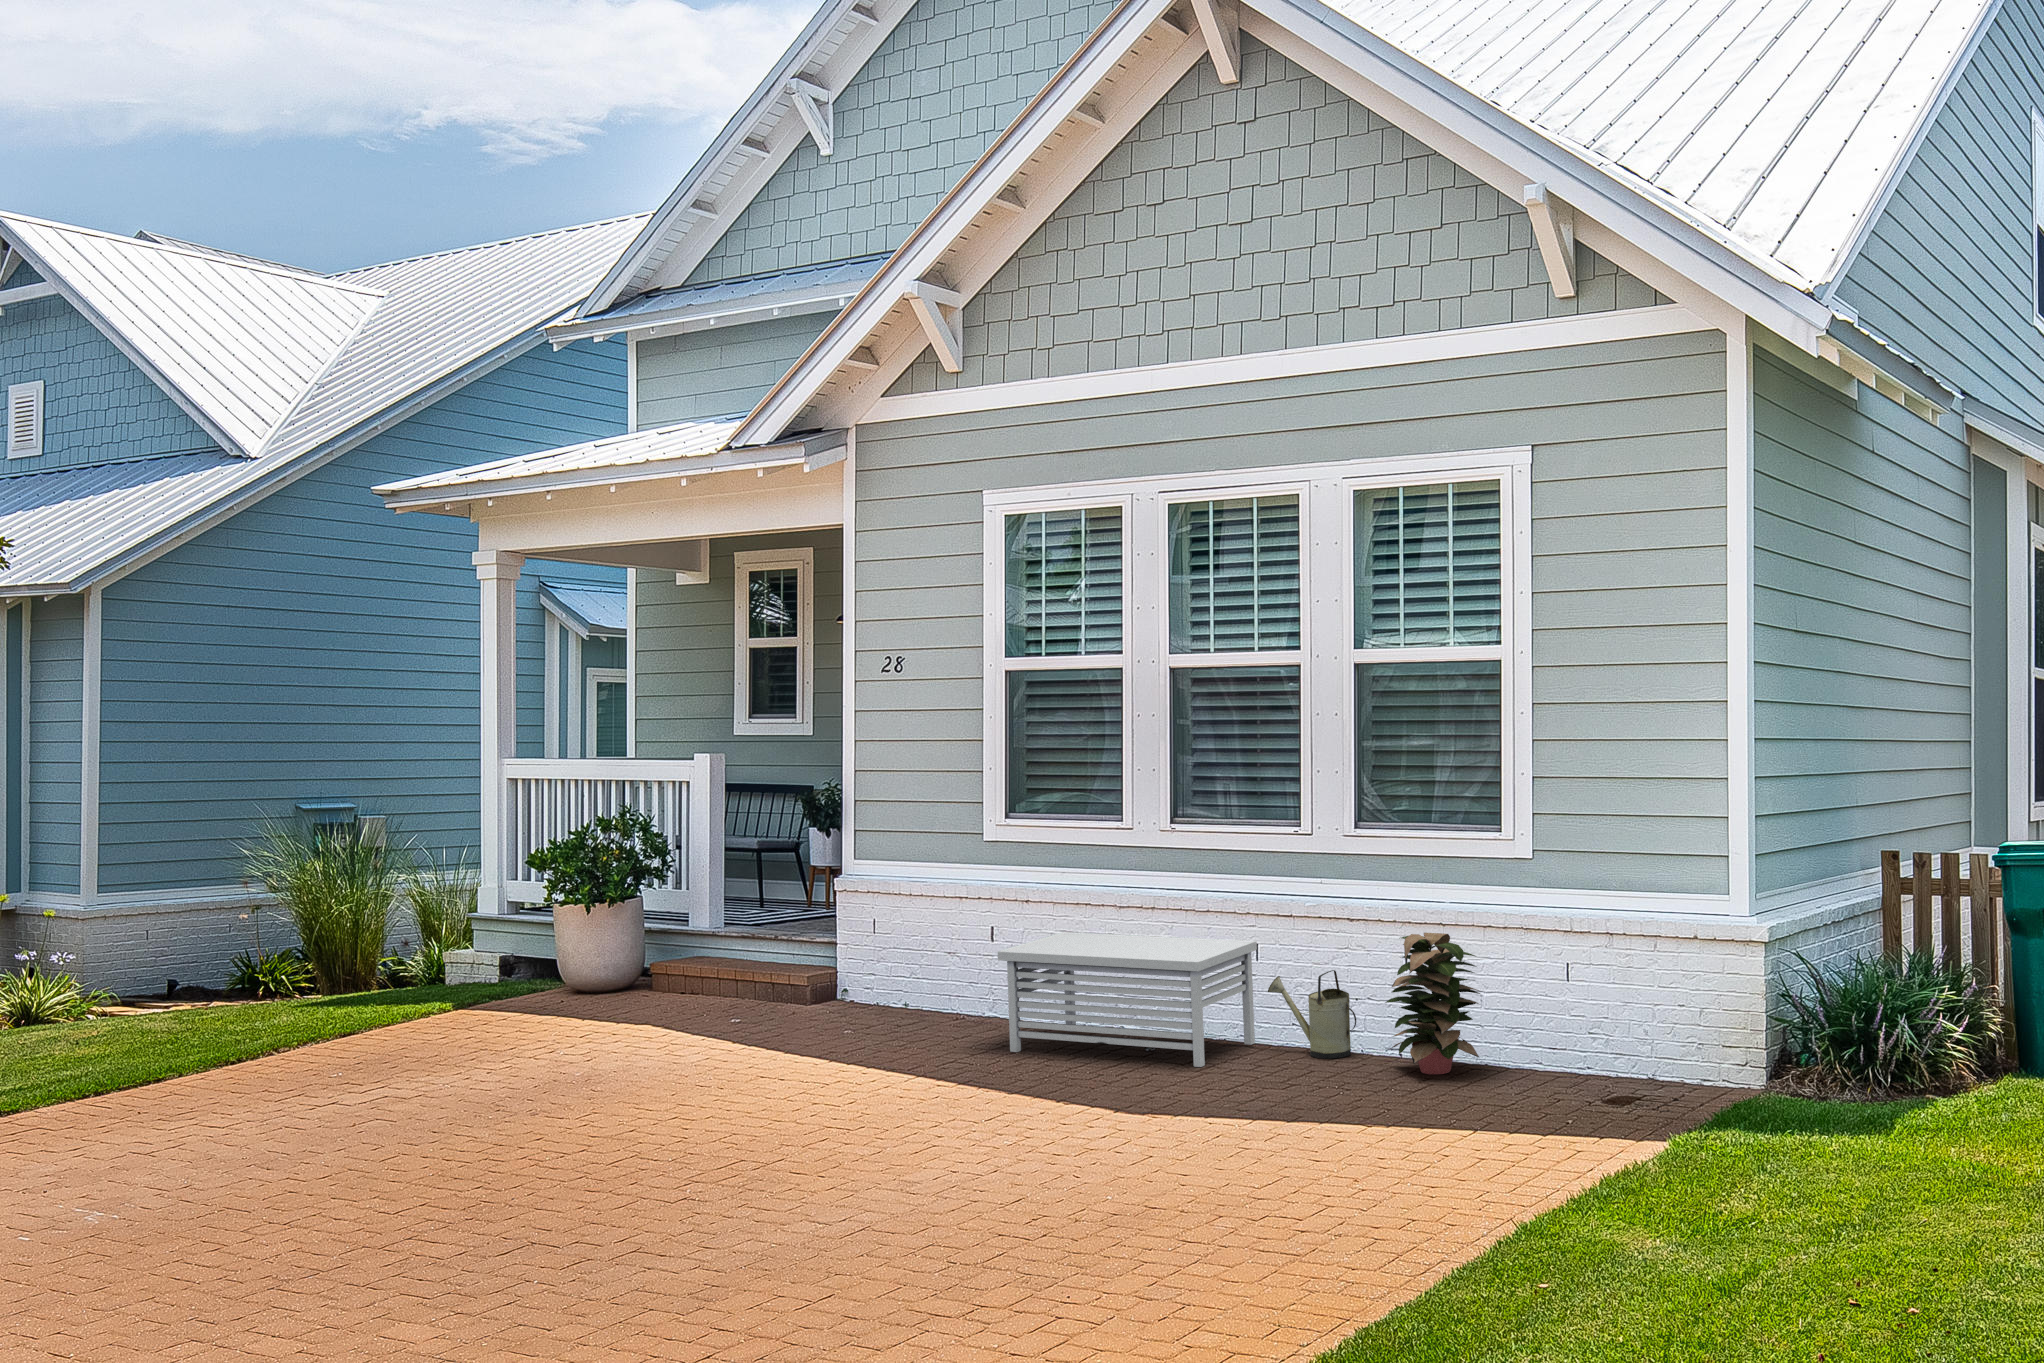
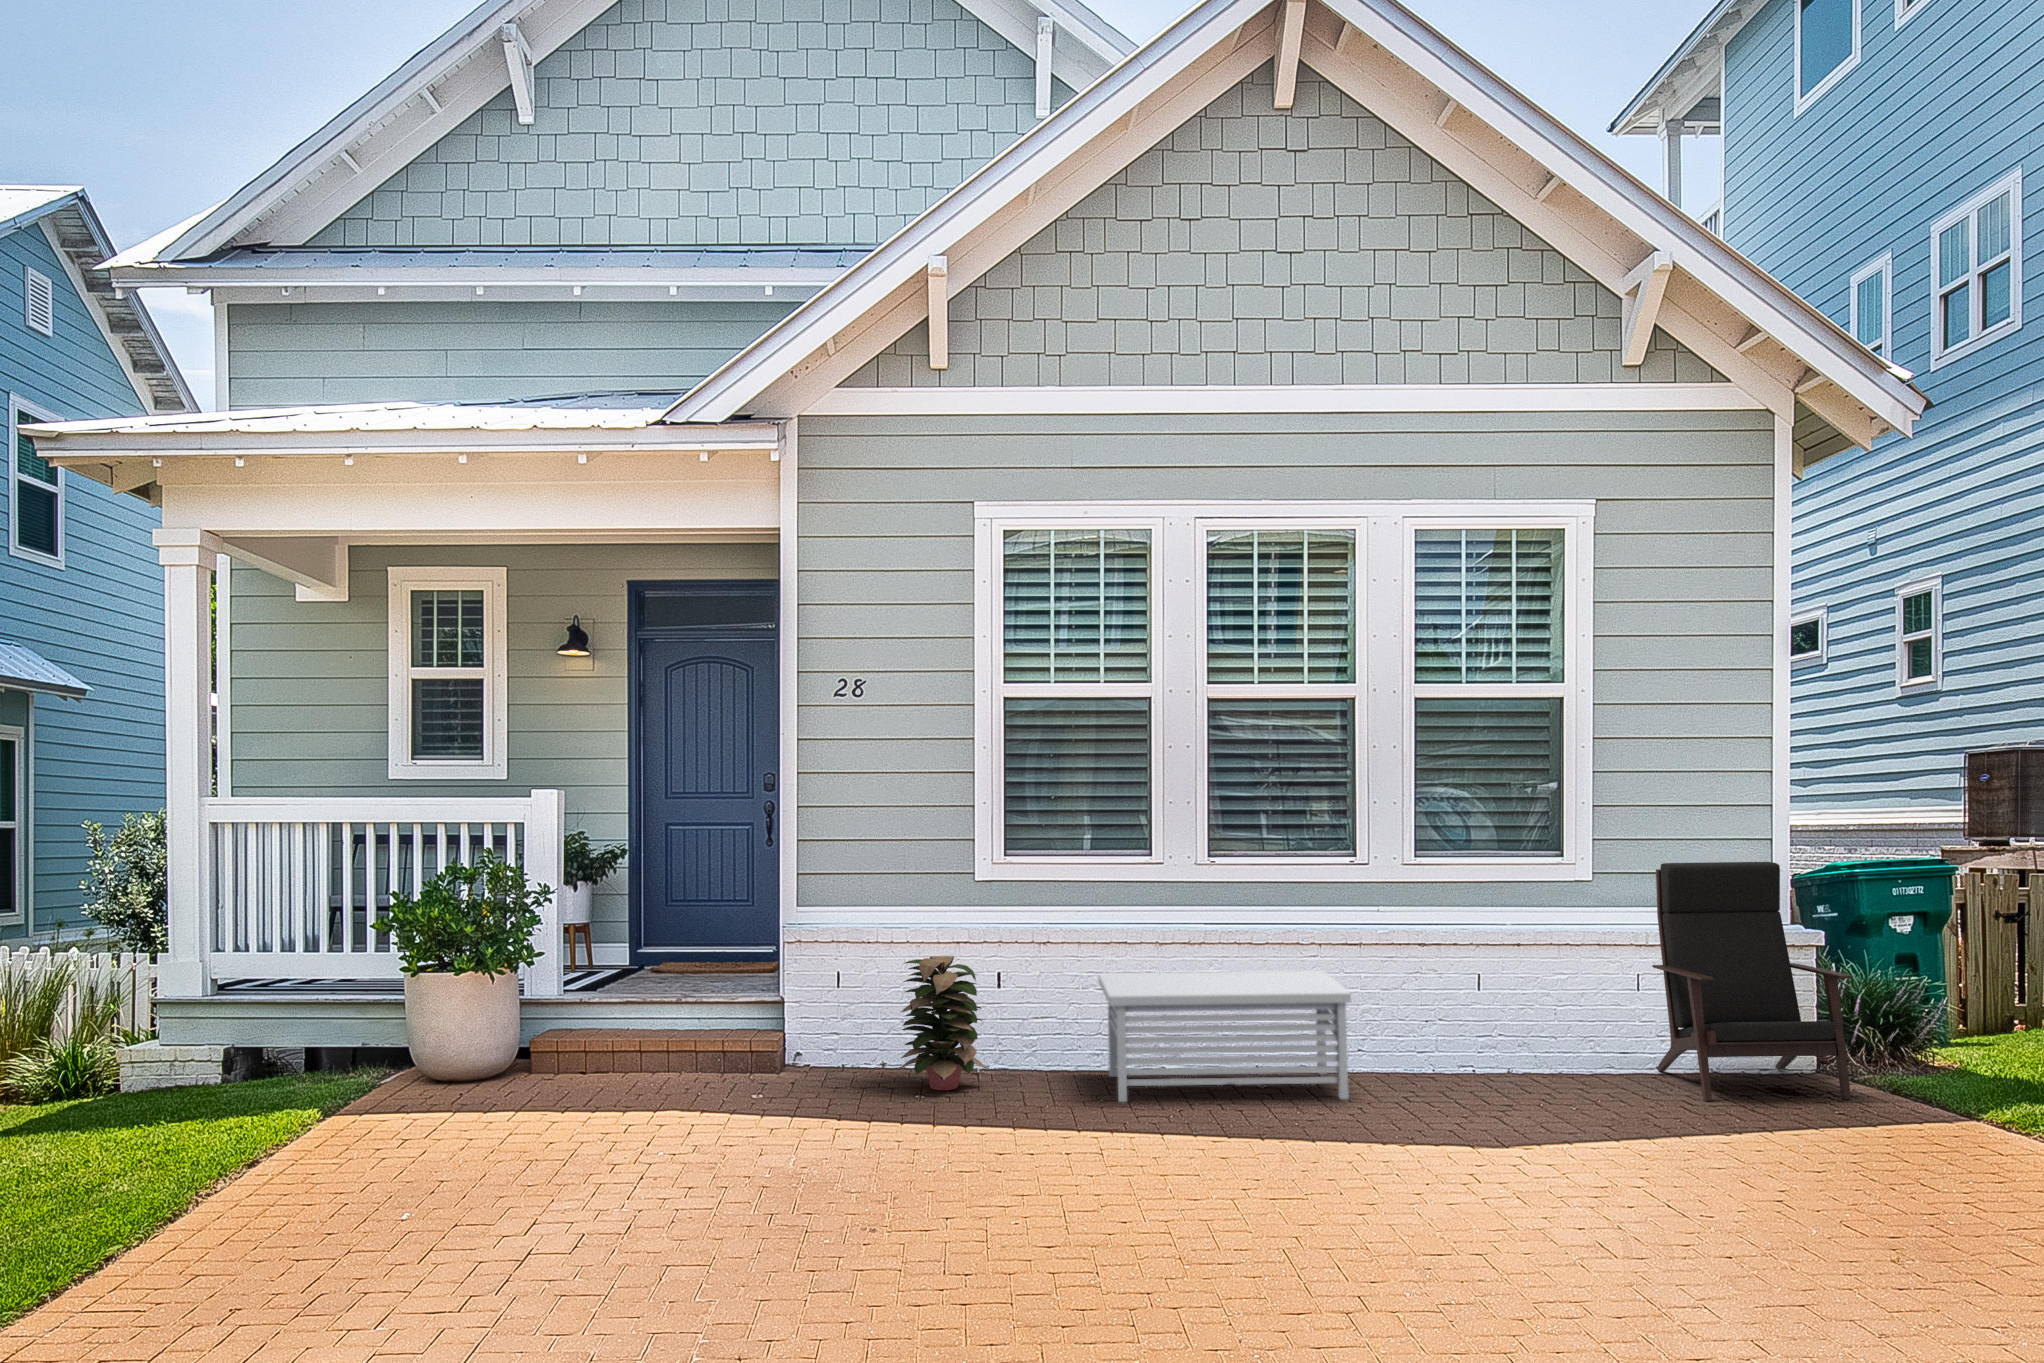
lounge chair: none [1512,844,1713,1113] -> present [1652,862,1853,1101]
decorative plant: present [1385,933,1480,1074] -> present [897,956,989,1090]
watering can: present [1268,970,1356,1059] -> none [1354,994,1450,1081]

